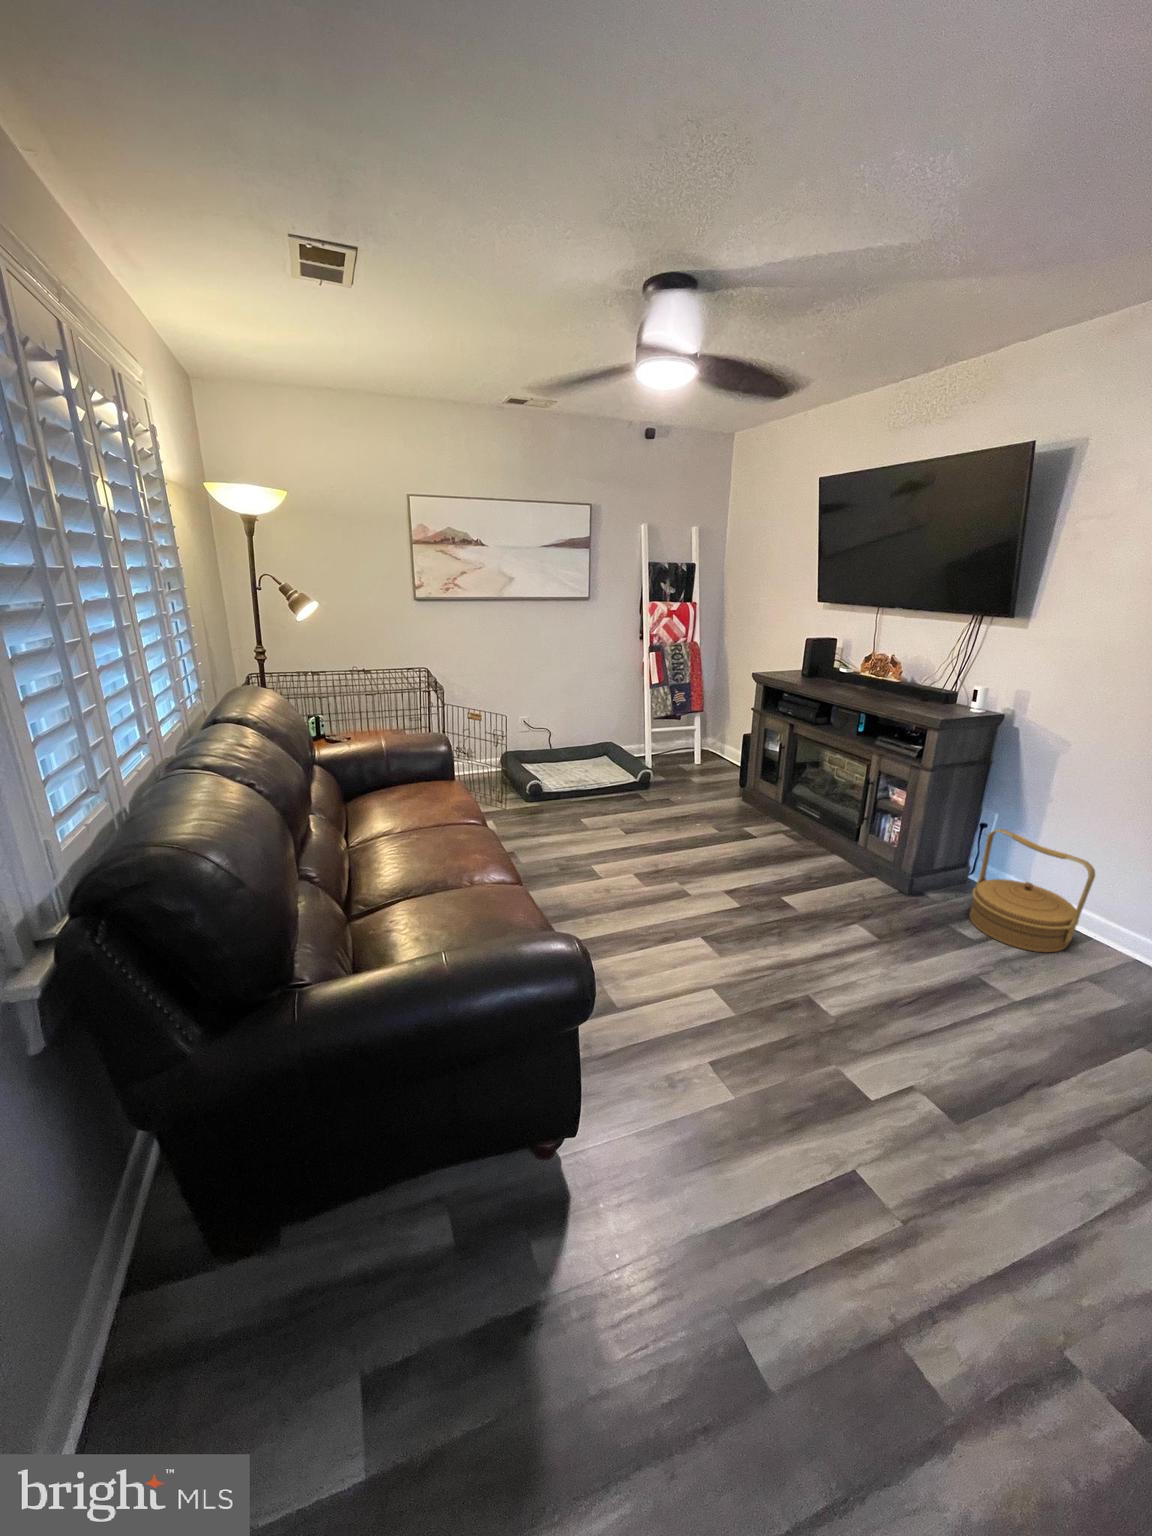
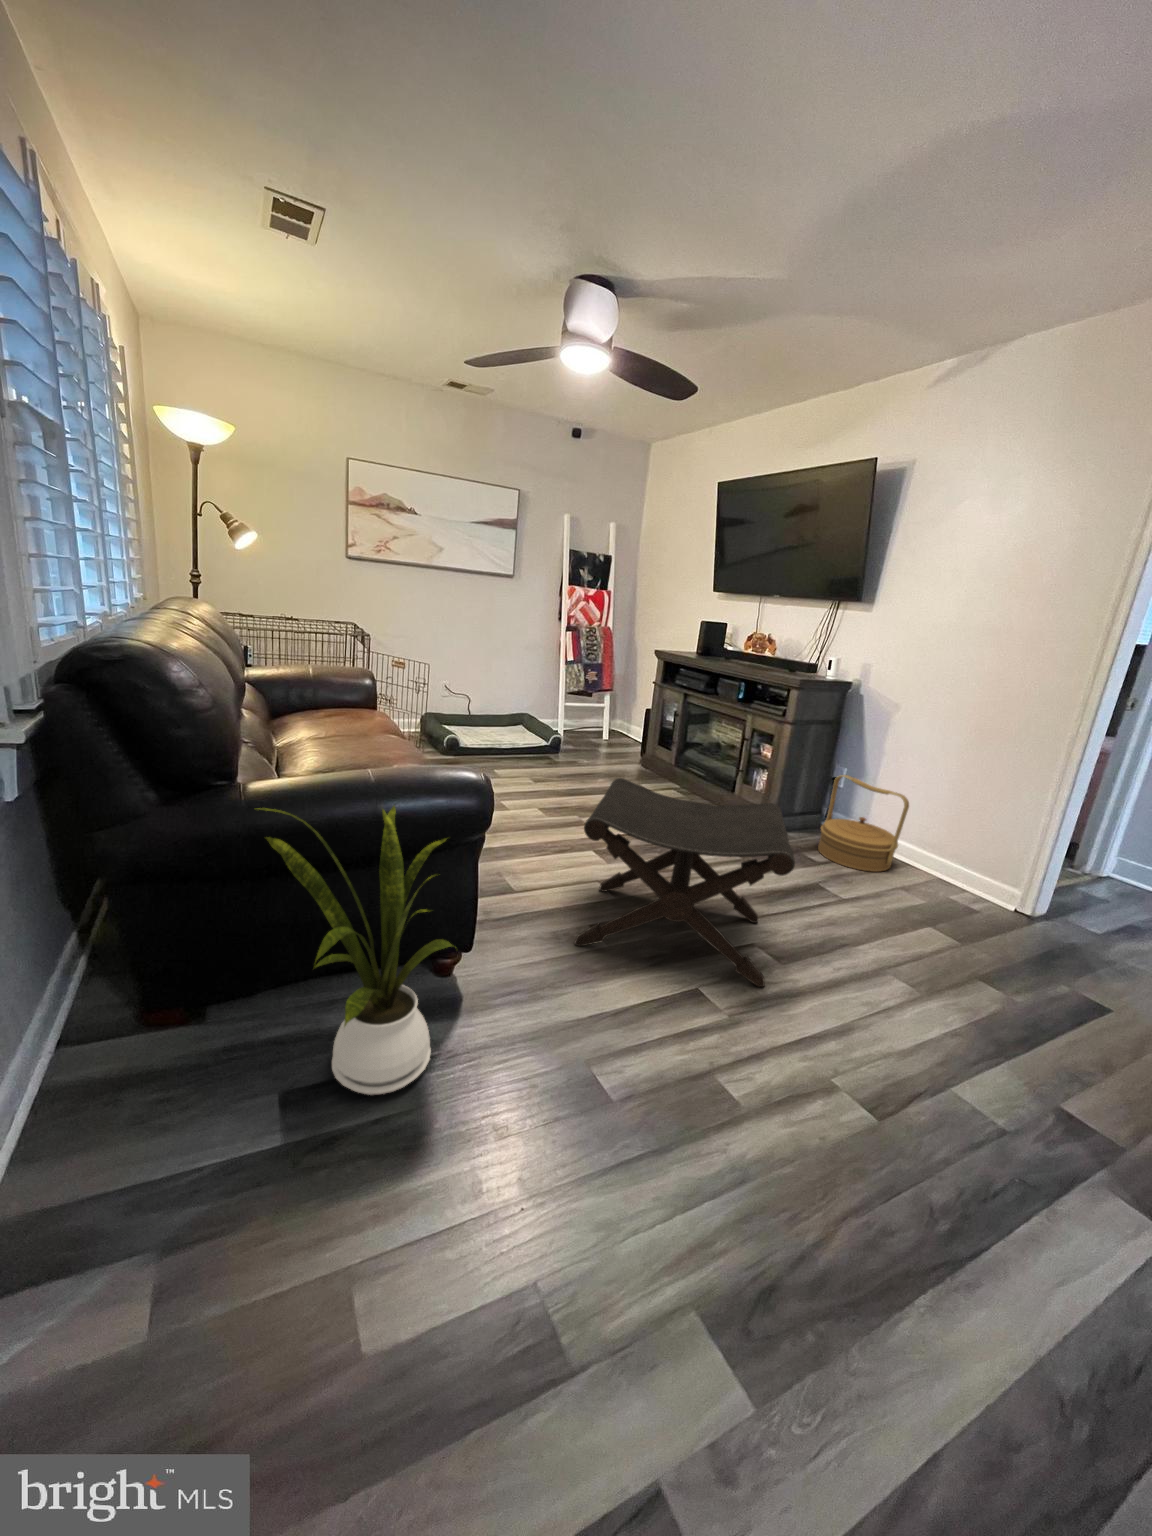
footstool: none [690,876,980,1165] -> present [574,778,795,987]
house plant: none [288,1000,556,1370] -> present [258,806,456,1095]

